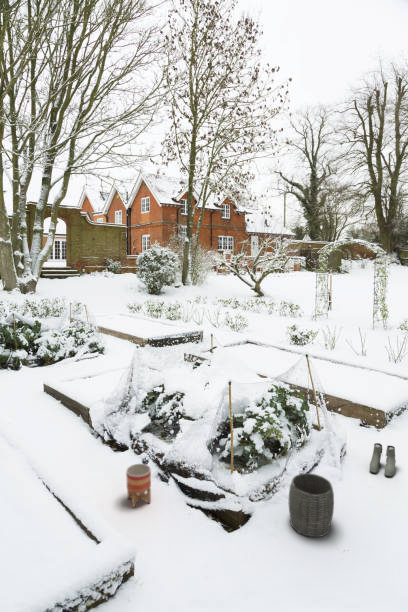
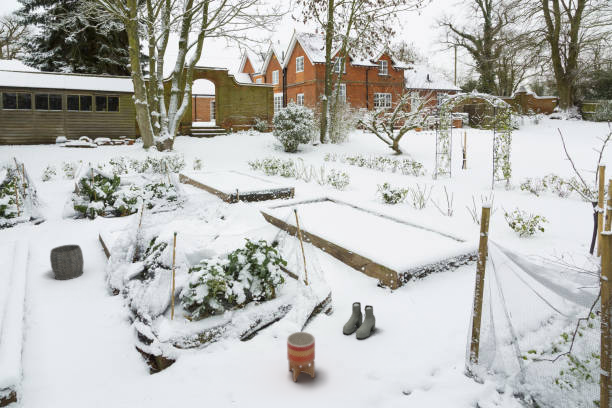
planter: present [126,464,151,508] -> present [287,332,315,382]
woven basket: present [288,473,334,537] -> present [50,245,84,280]

